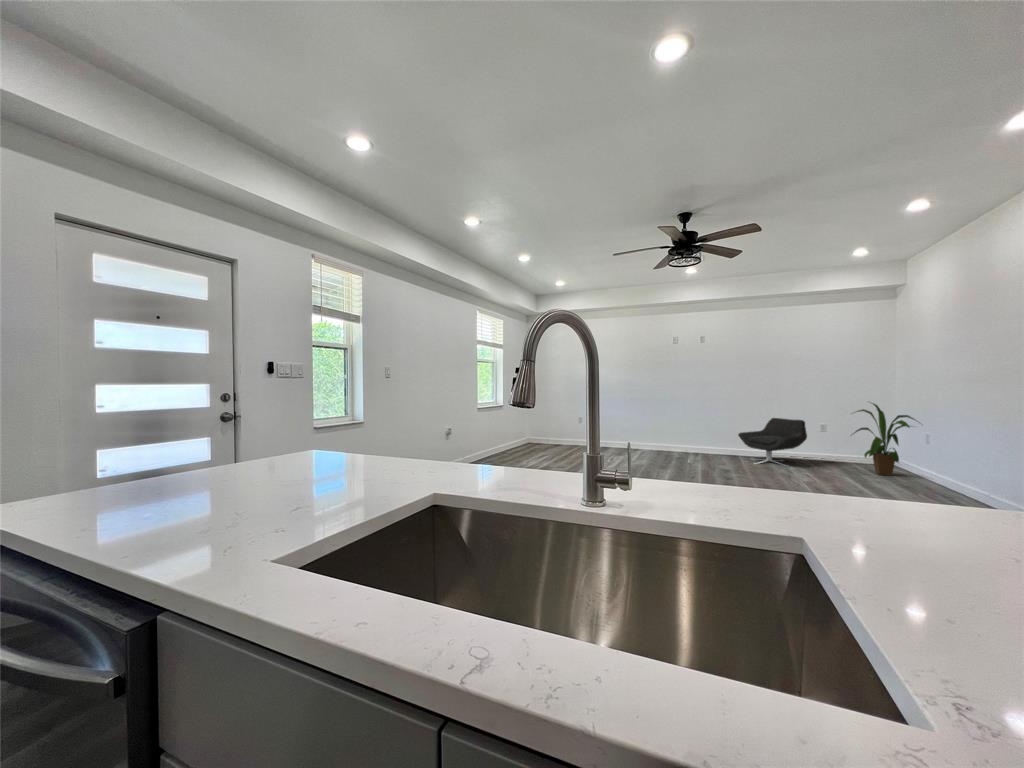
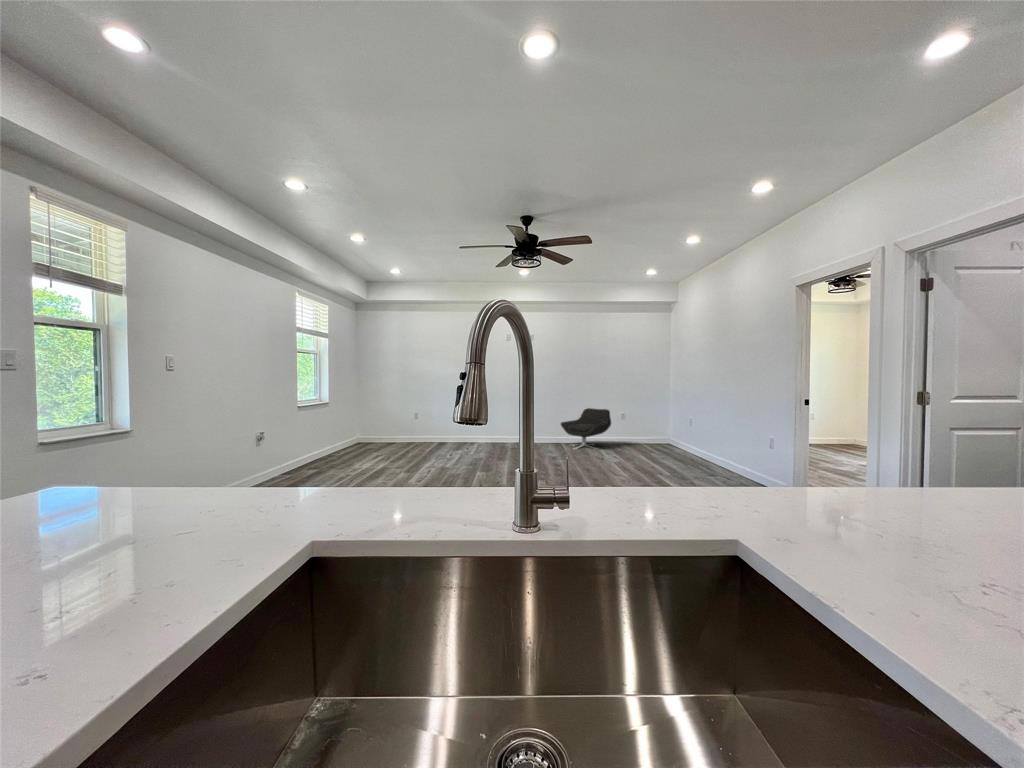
house plant: present [854,403,916,476] -> none [640,393,686,451]

